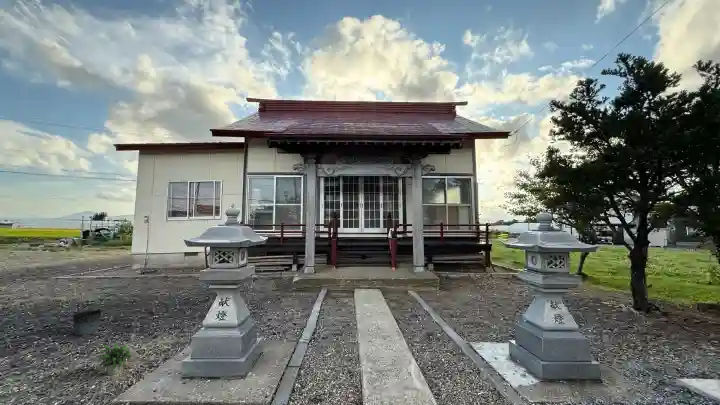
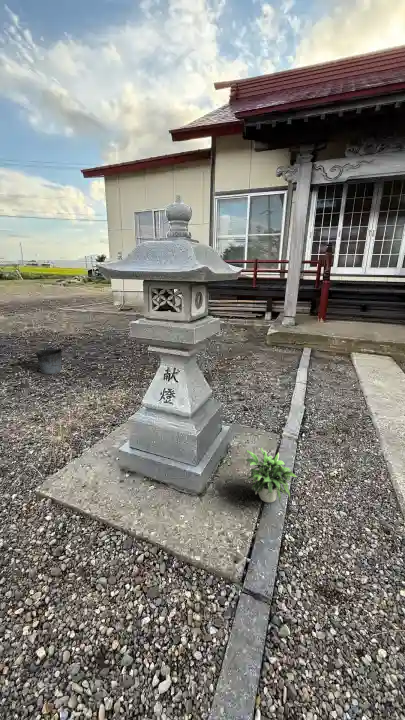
potted plant: present [98,343,131,375] -> present [246,448,296,502]

